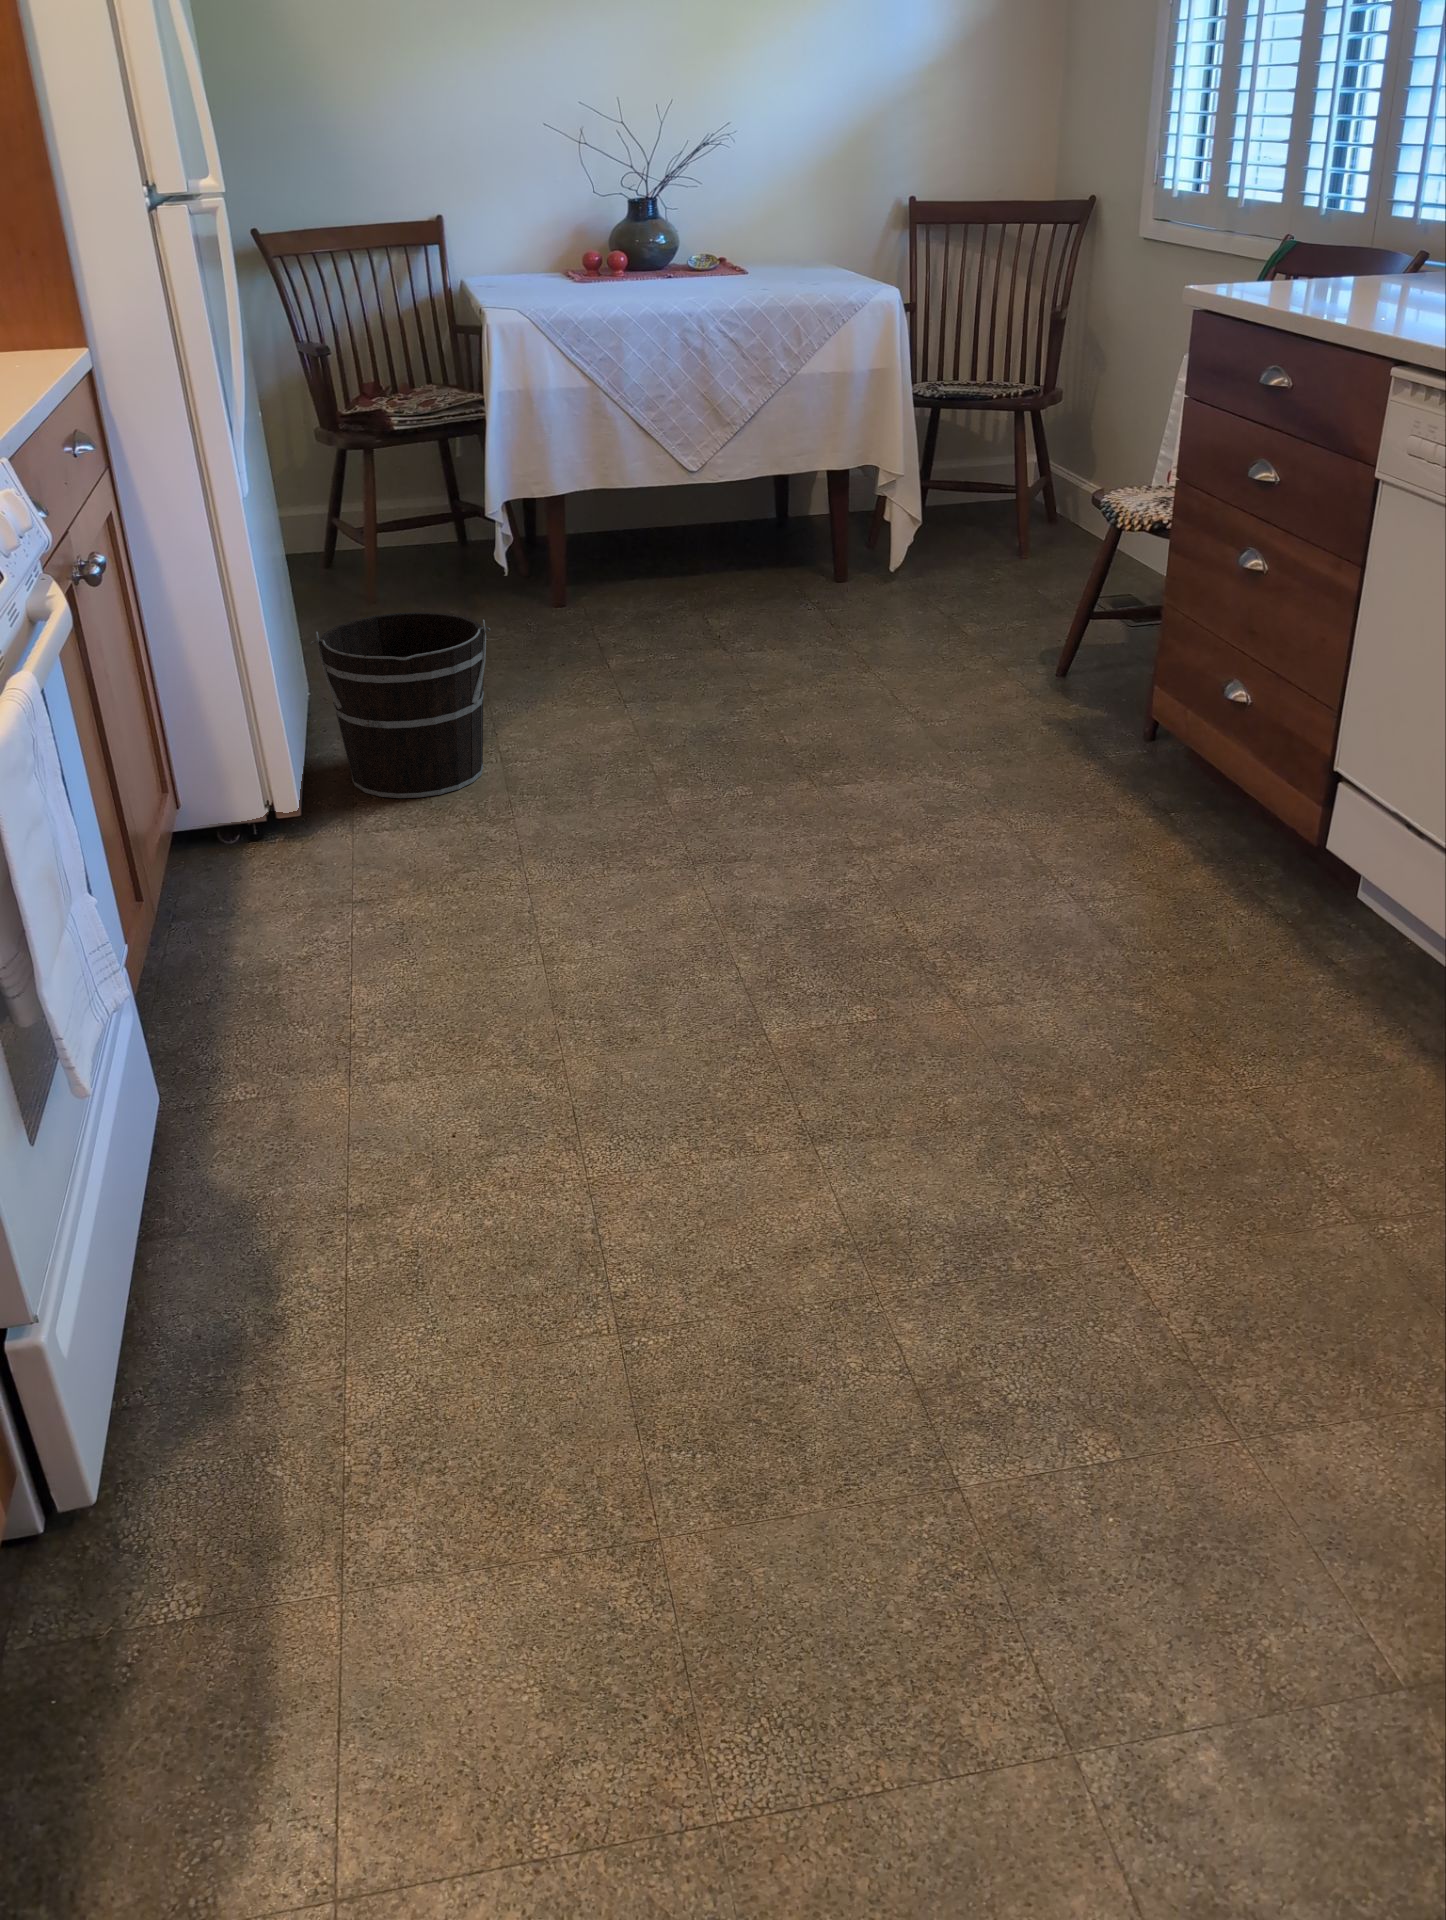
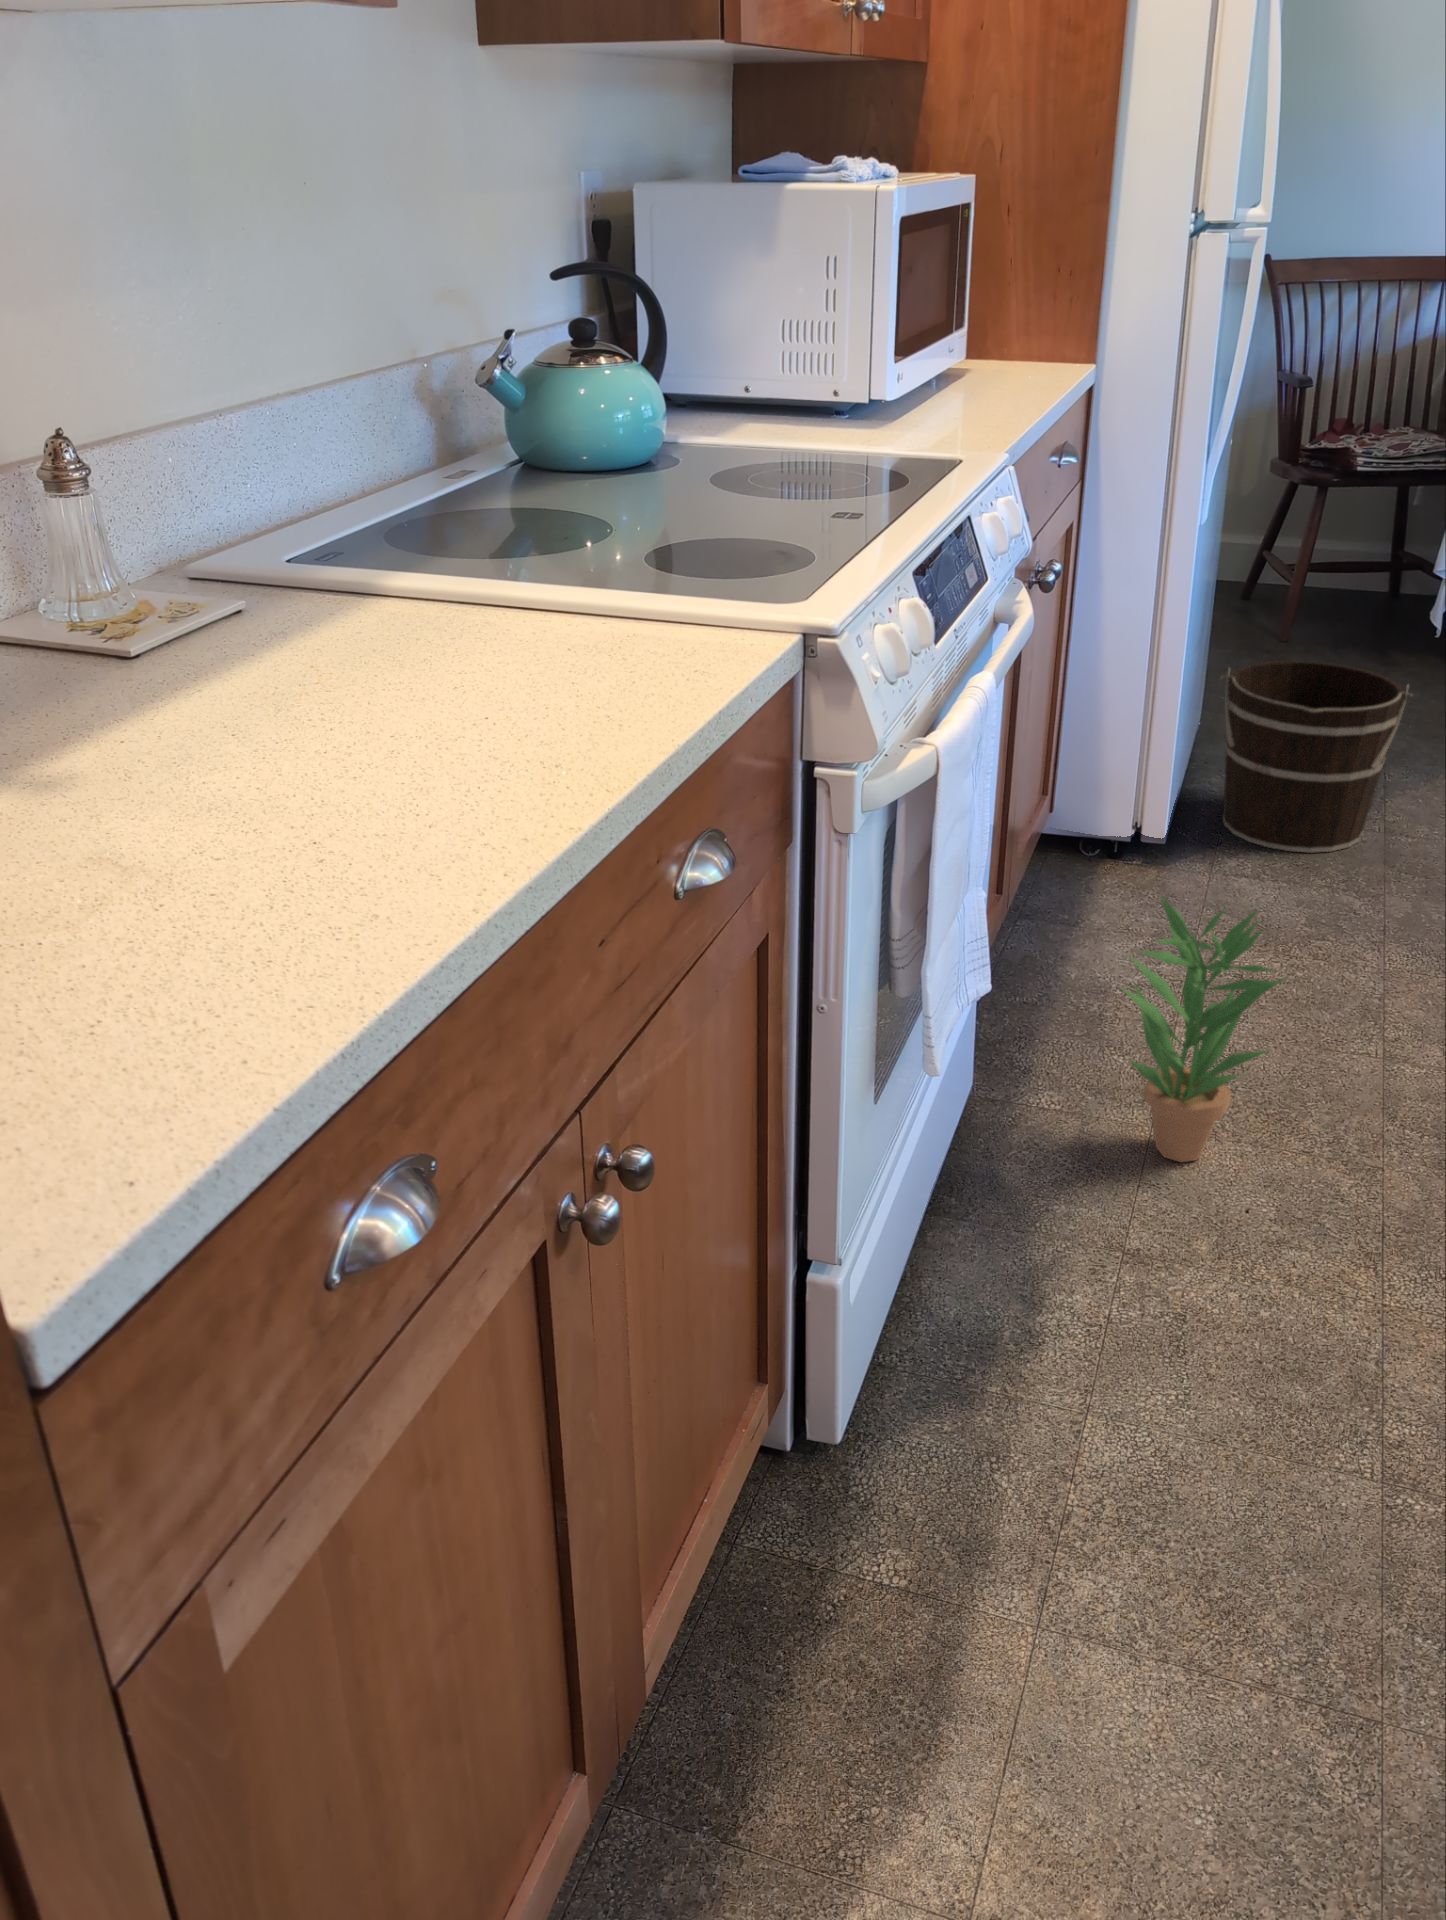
potted plant: none [271,848,434,1113] -> present [1123,896,1284,1162]

